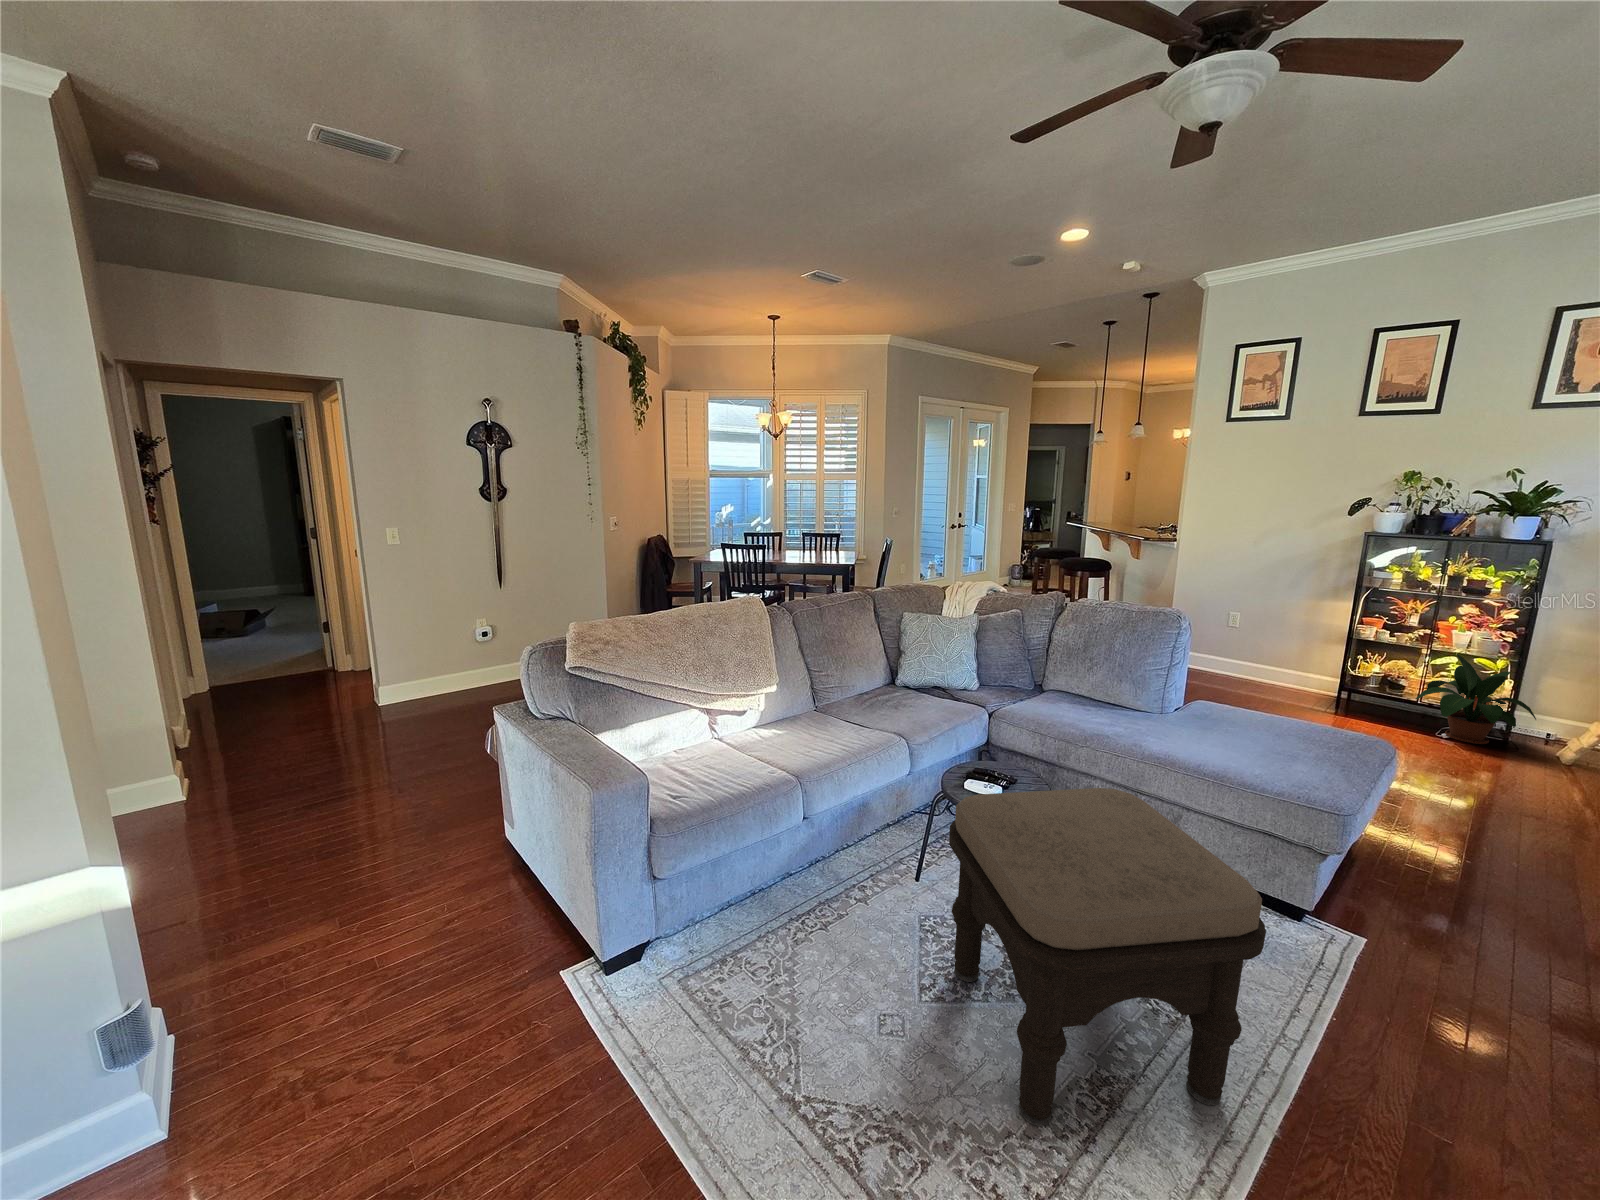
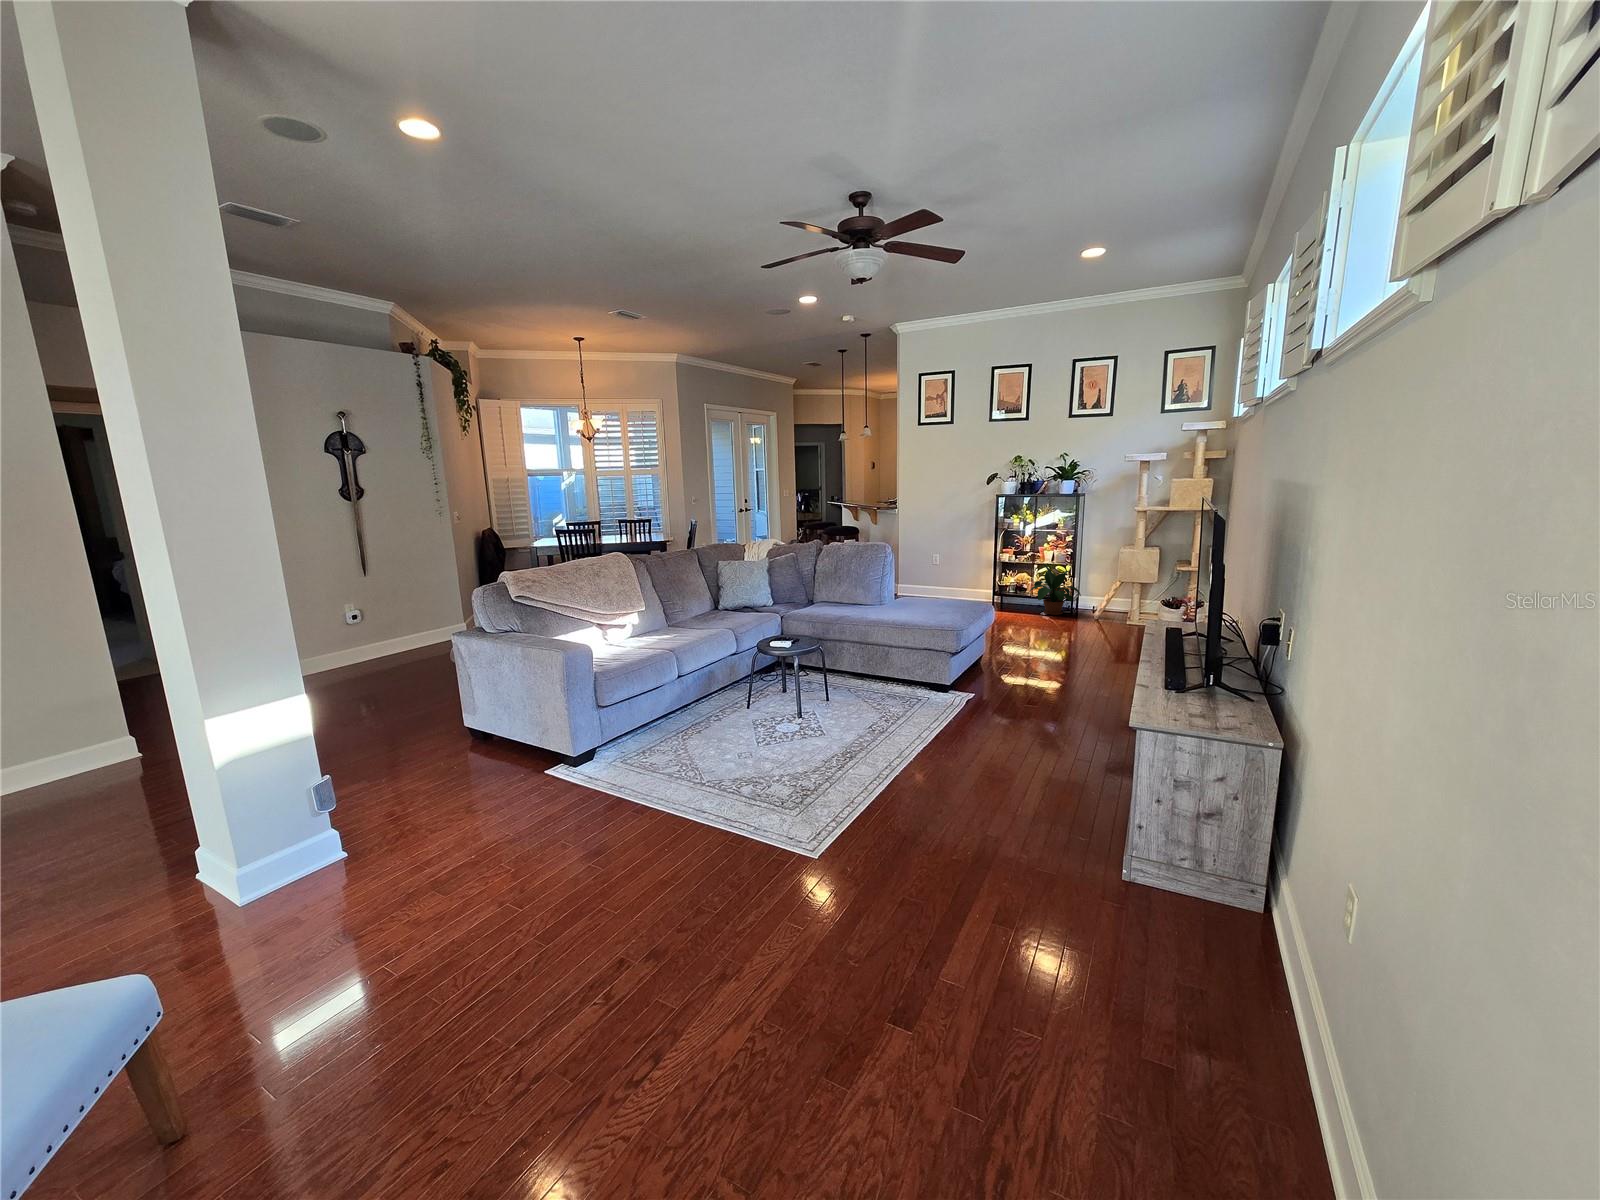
ottoman: present [949,788,1266,1126] -> none [765,626,905,769]

